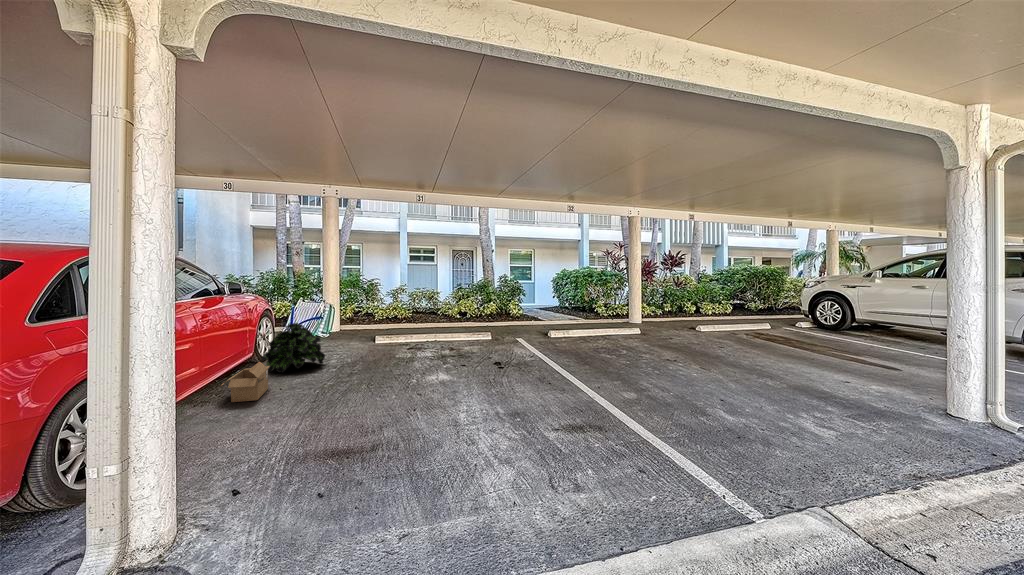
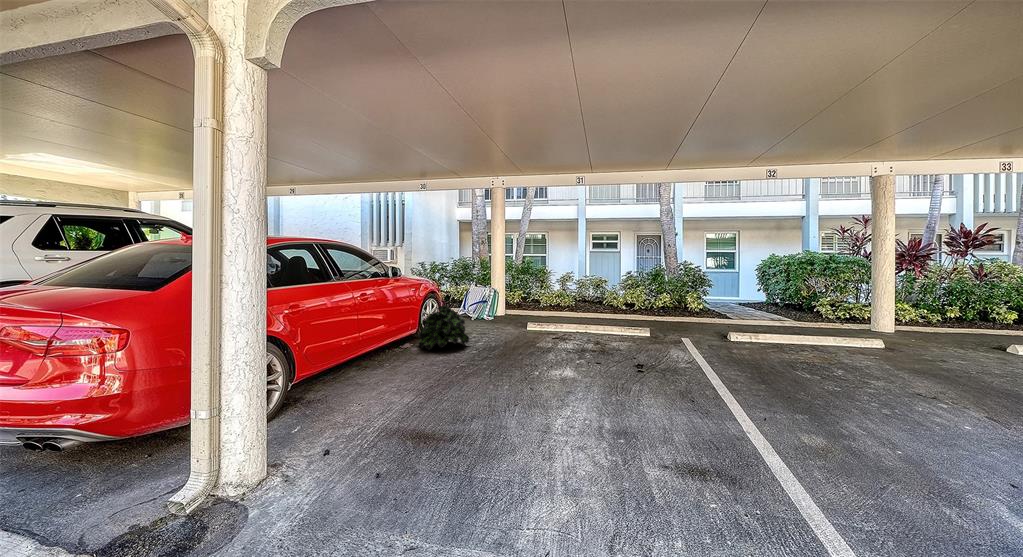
cardboard box: present [221,362,269,402] -> none [368,339,413,373]

